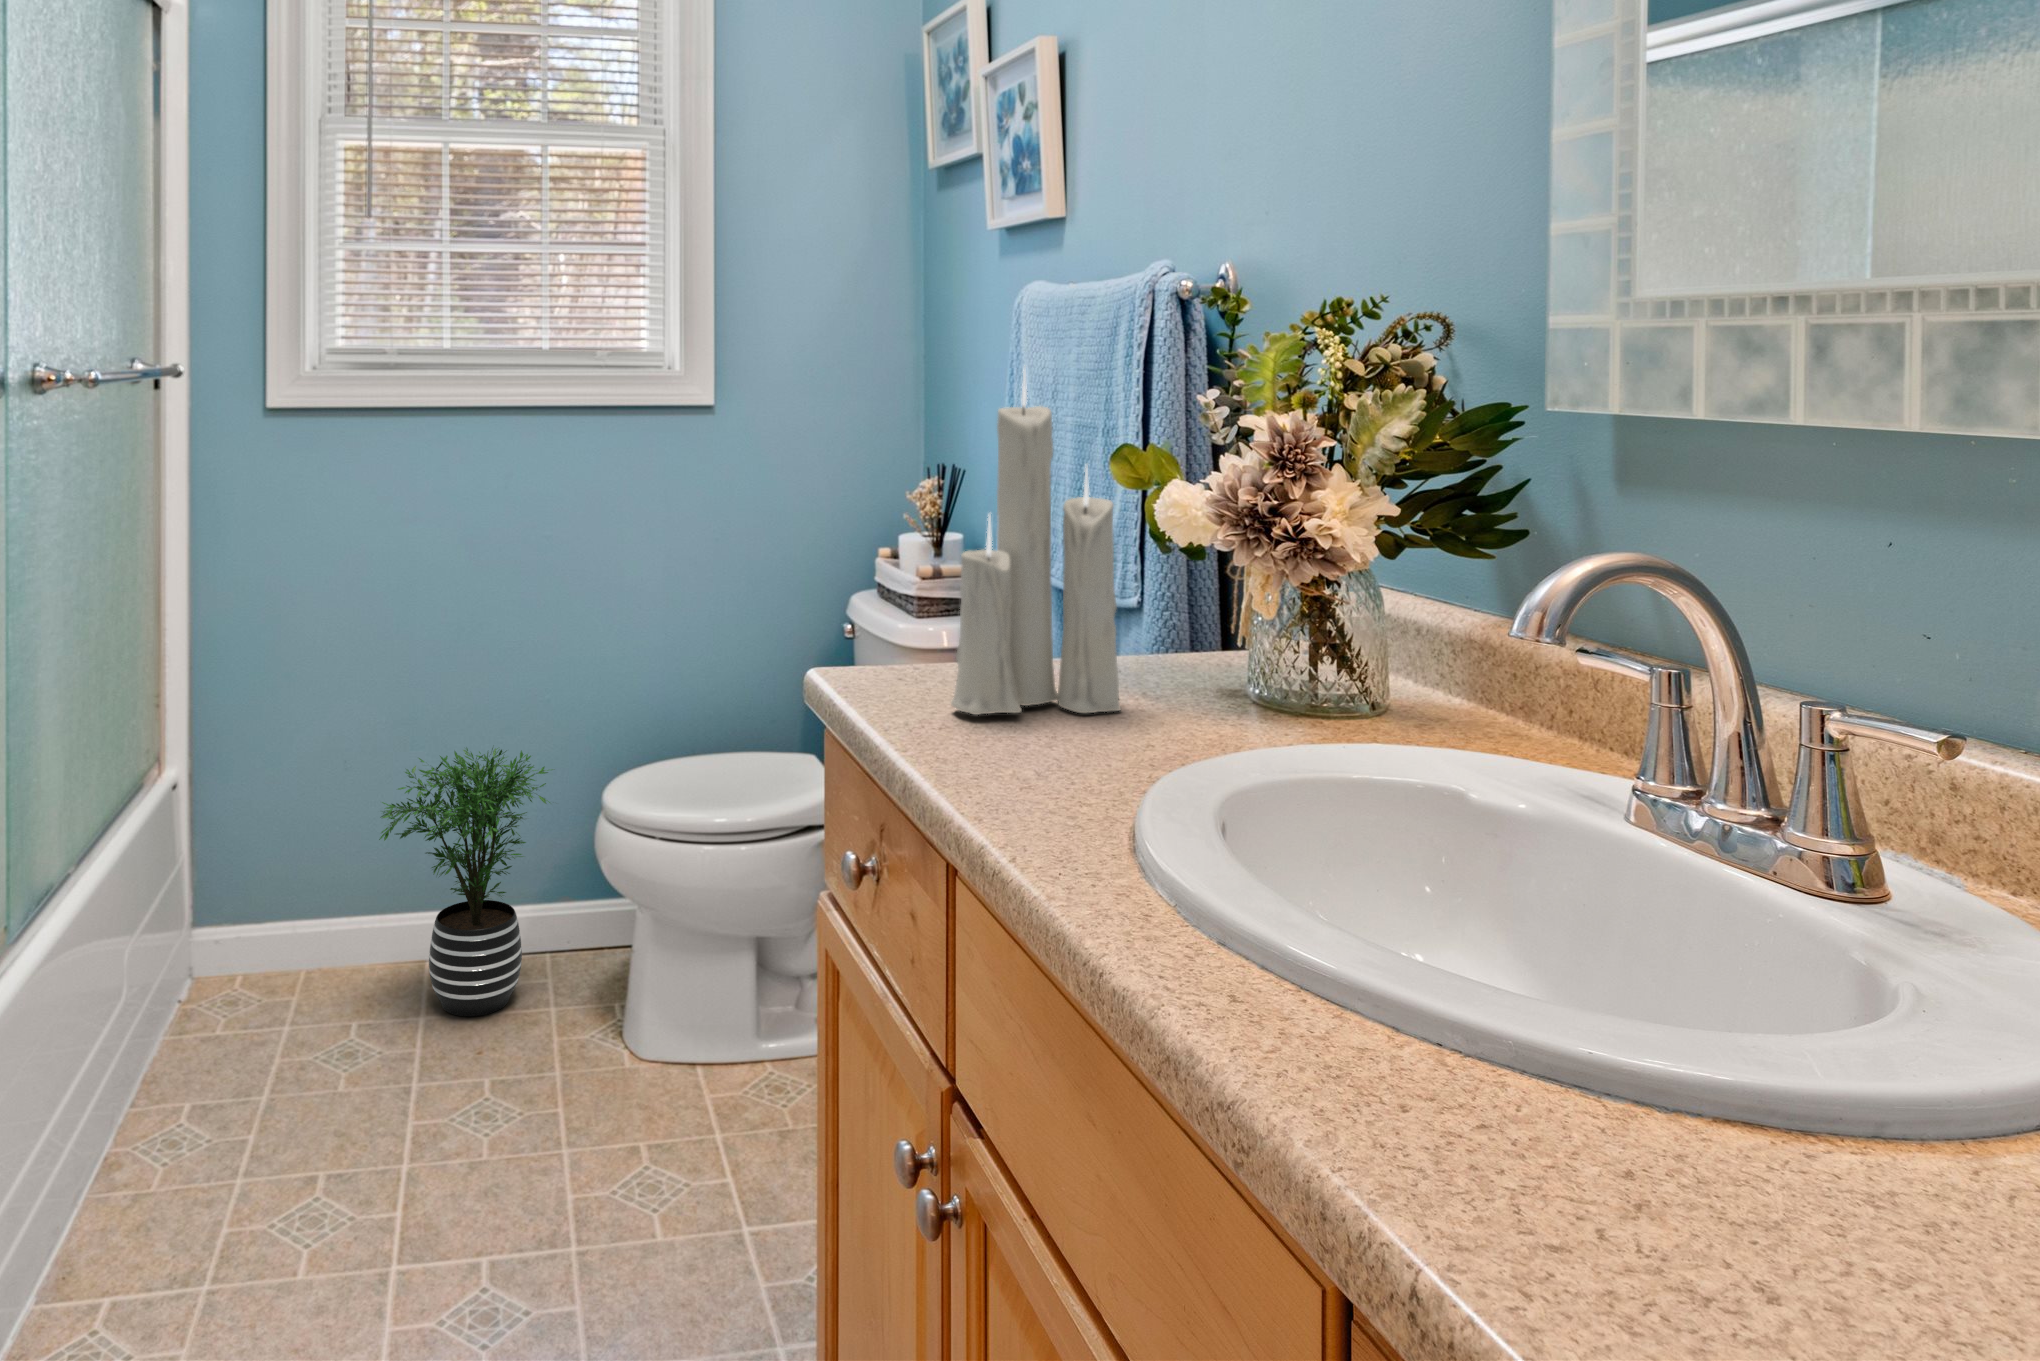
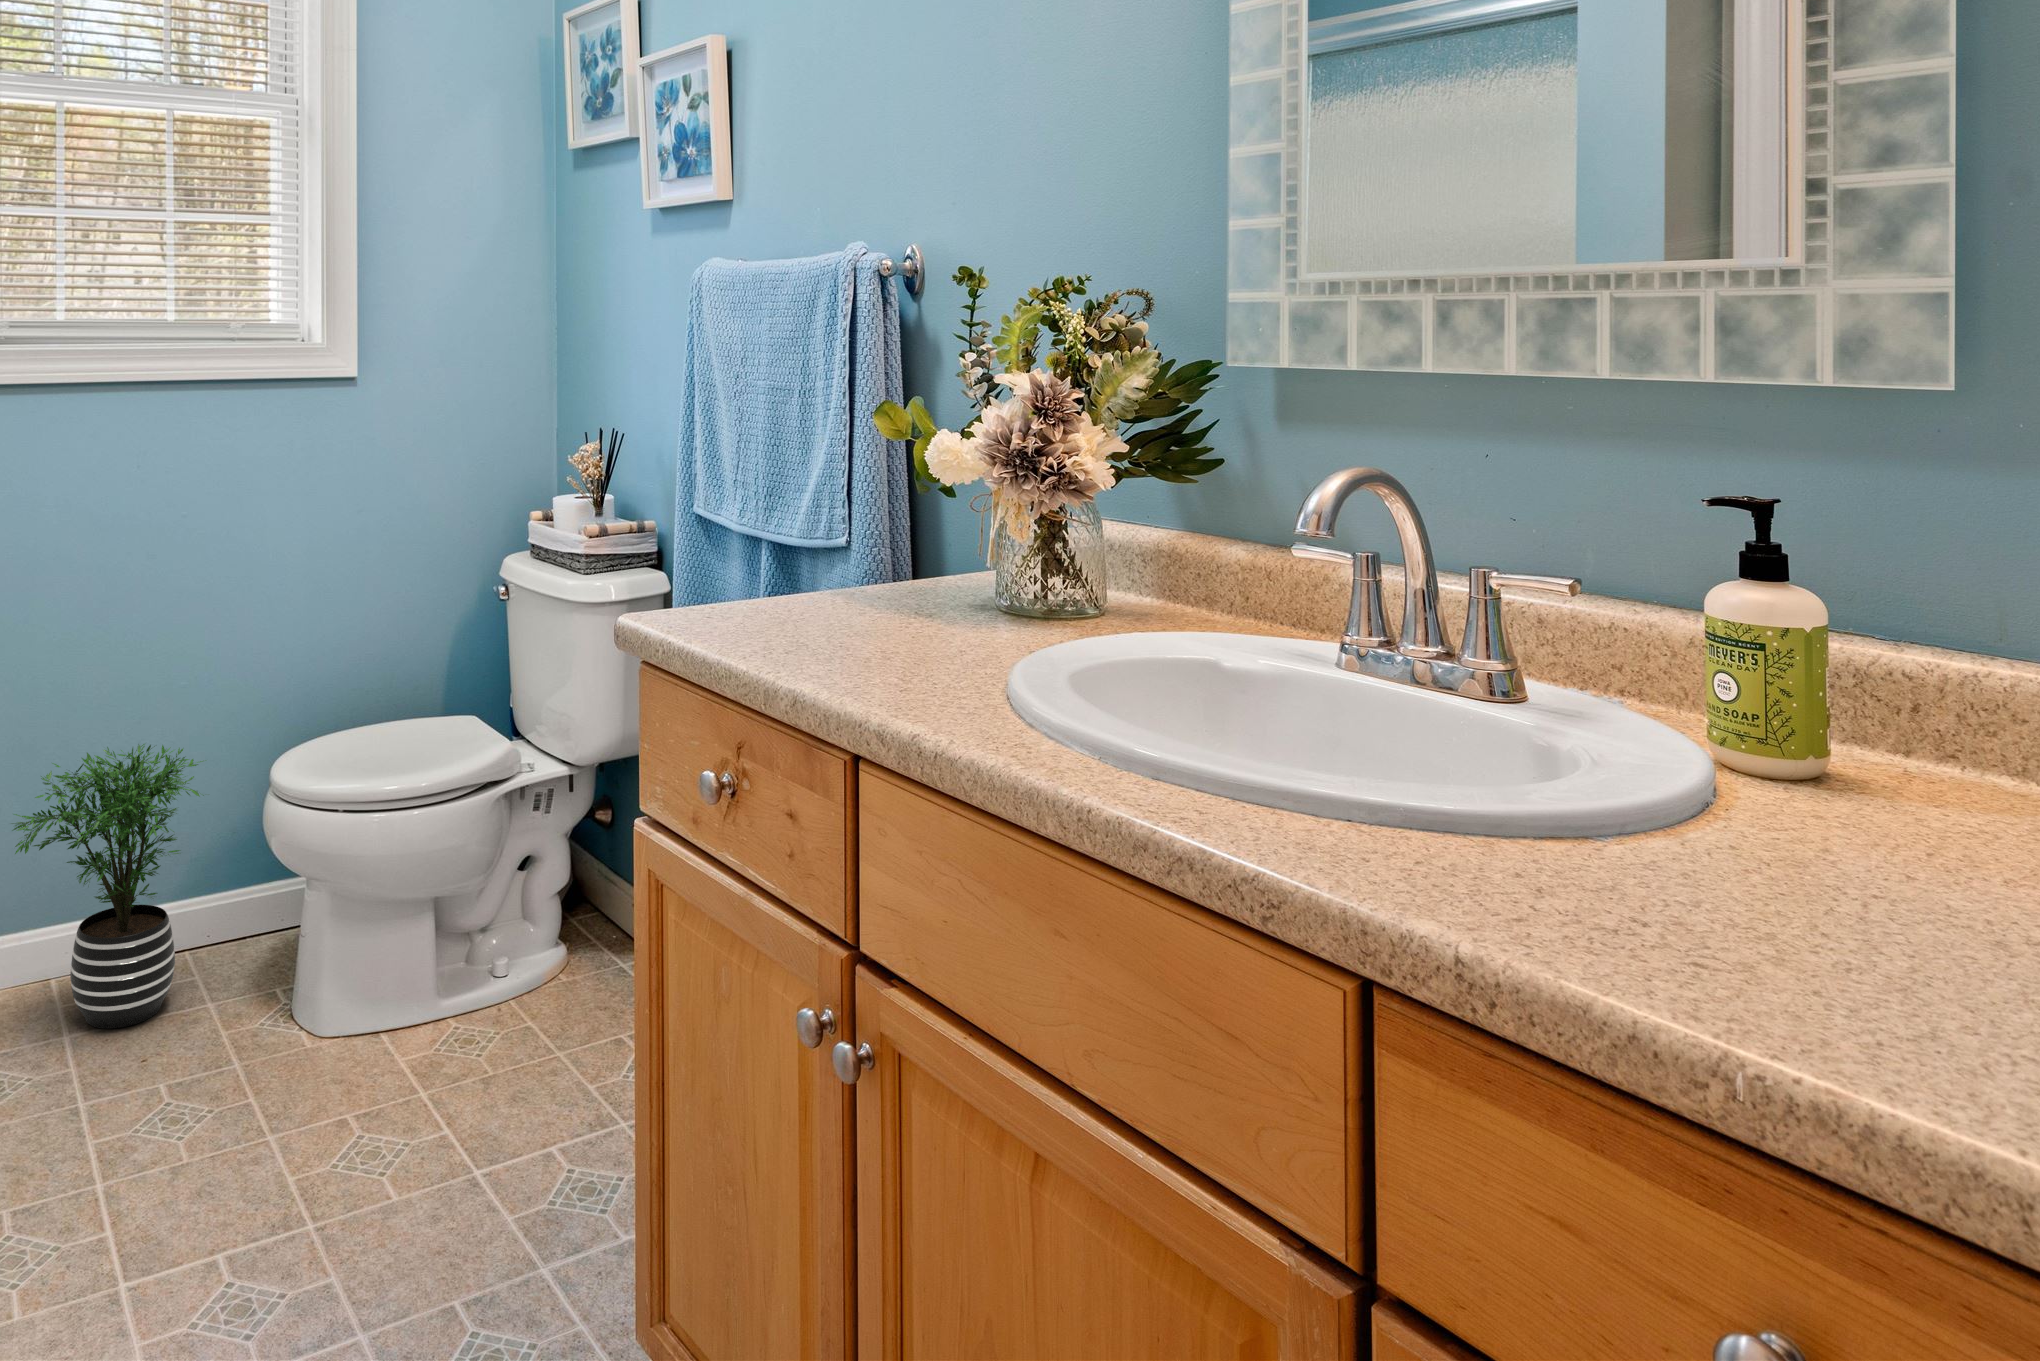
candle: present [951,369,1121,715] -> none [773,318,911,641]

